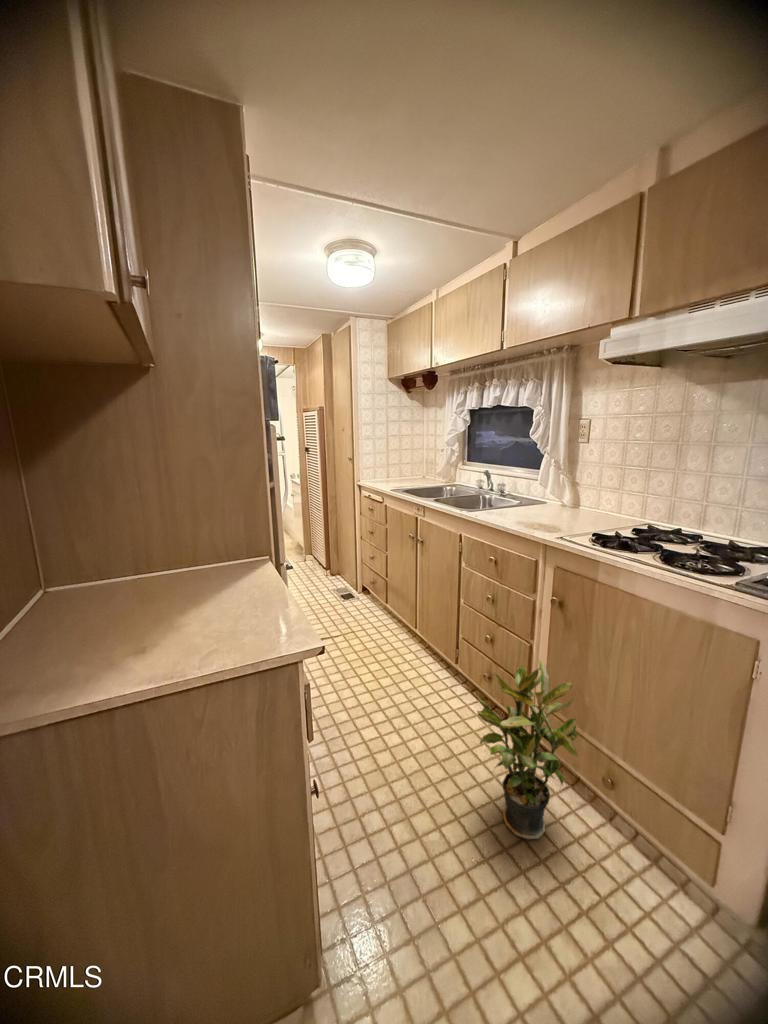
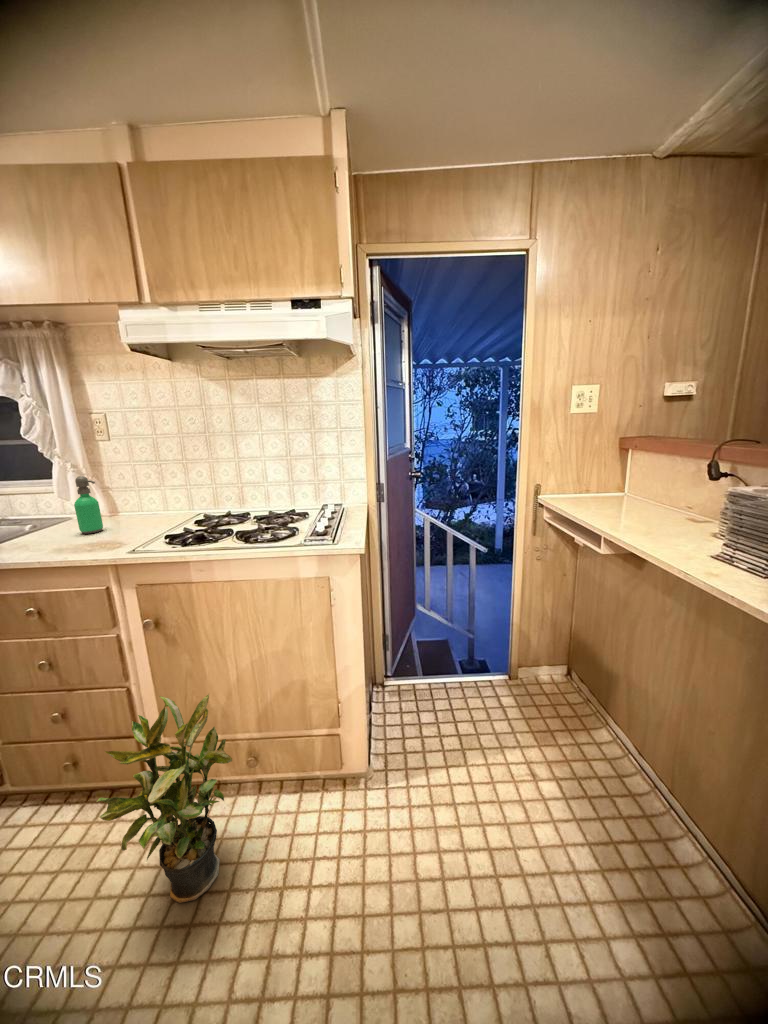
soap dispenser: none [541,471,560,517] -> present [74,476,103,534]

